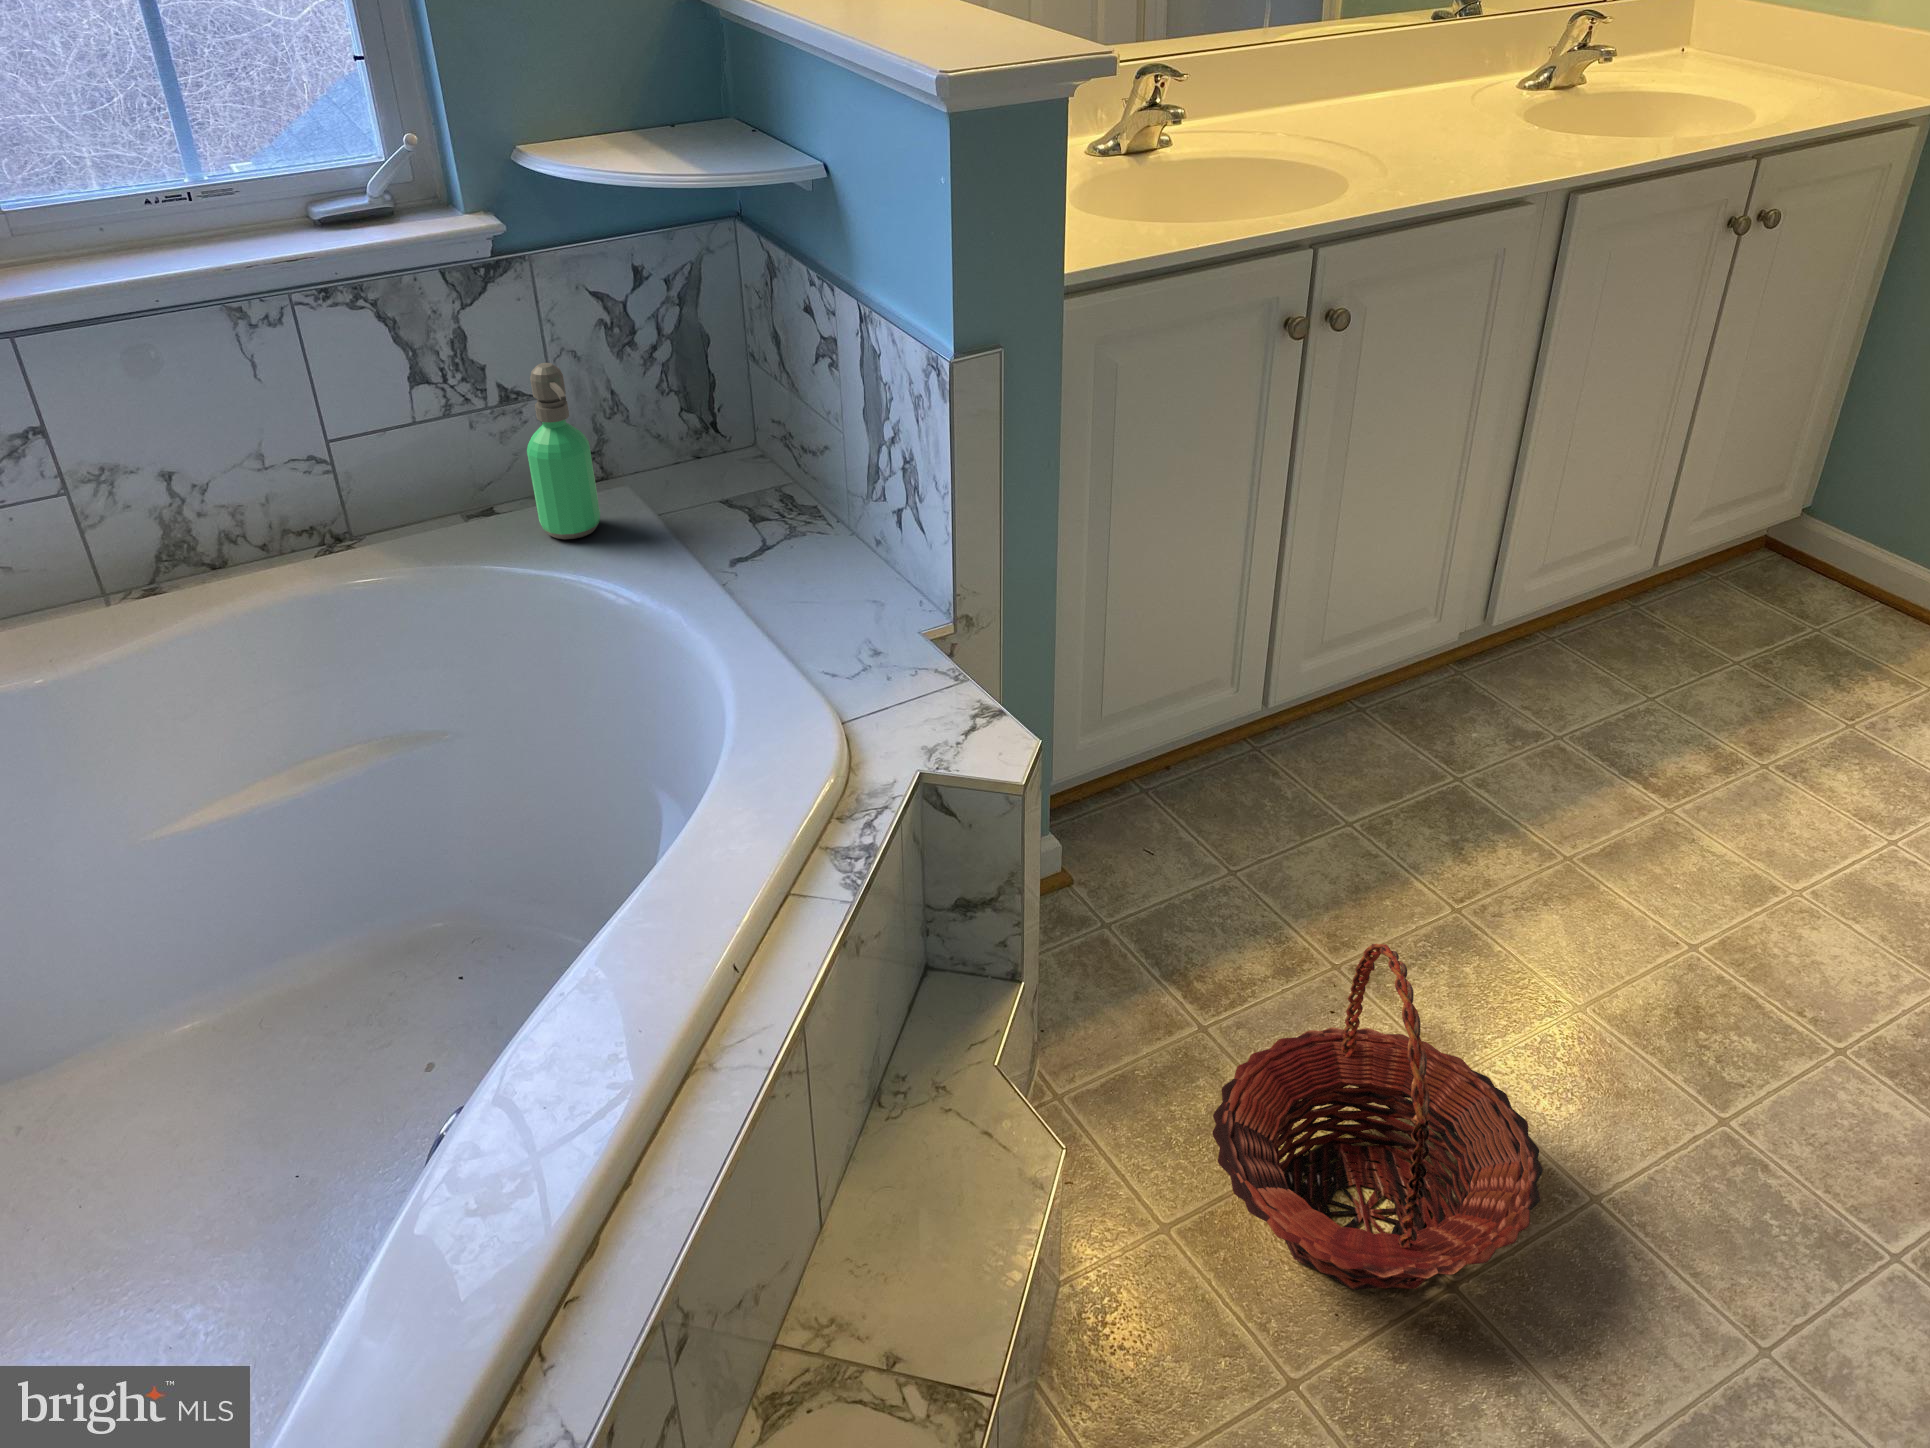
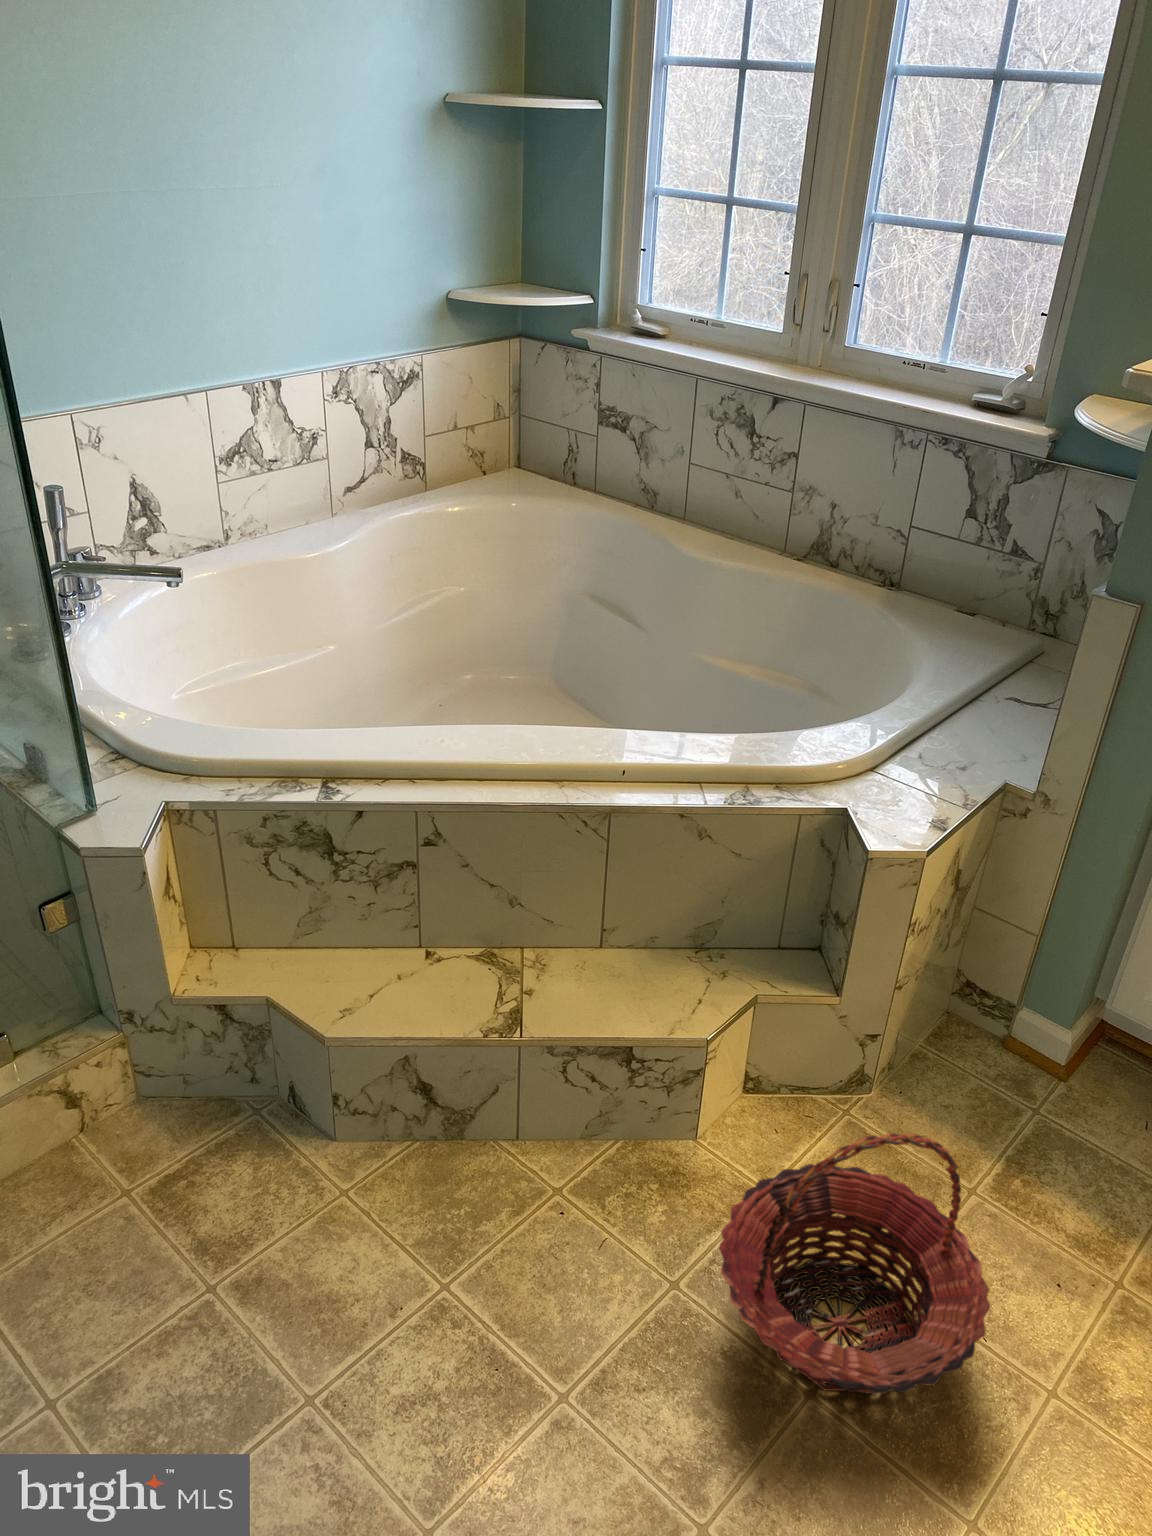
soap dispenser: present [527,363,600,539] -> none [961,527,1014,646]

